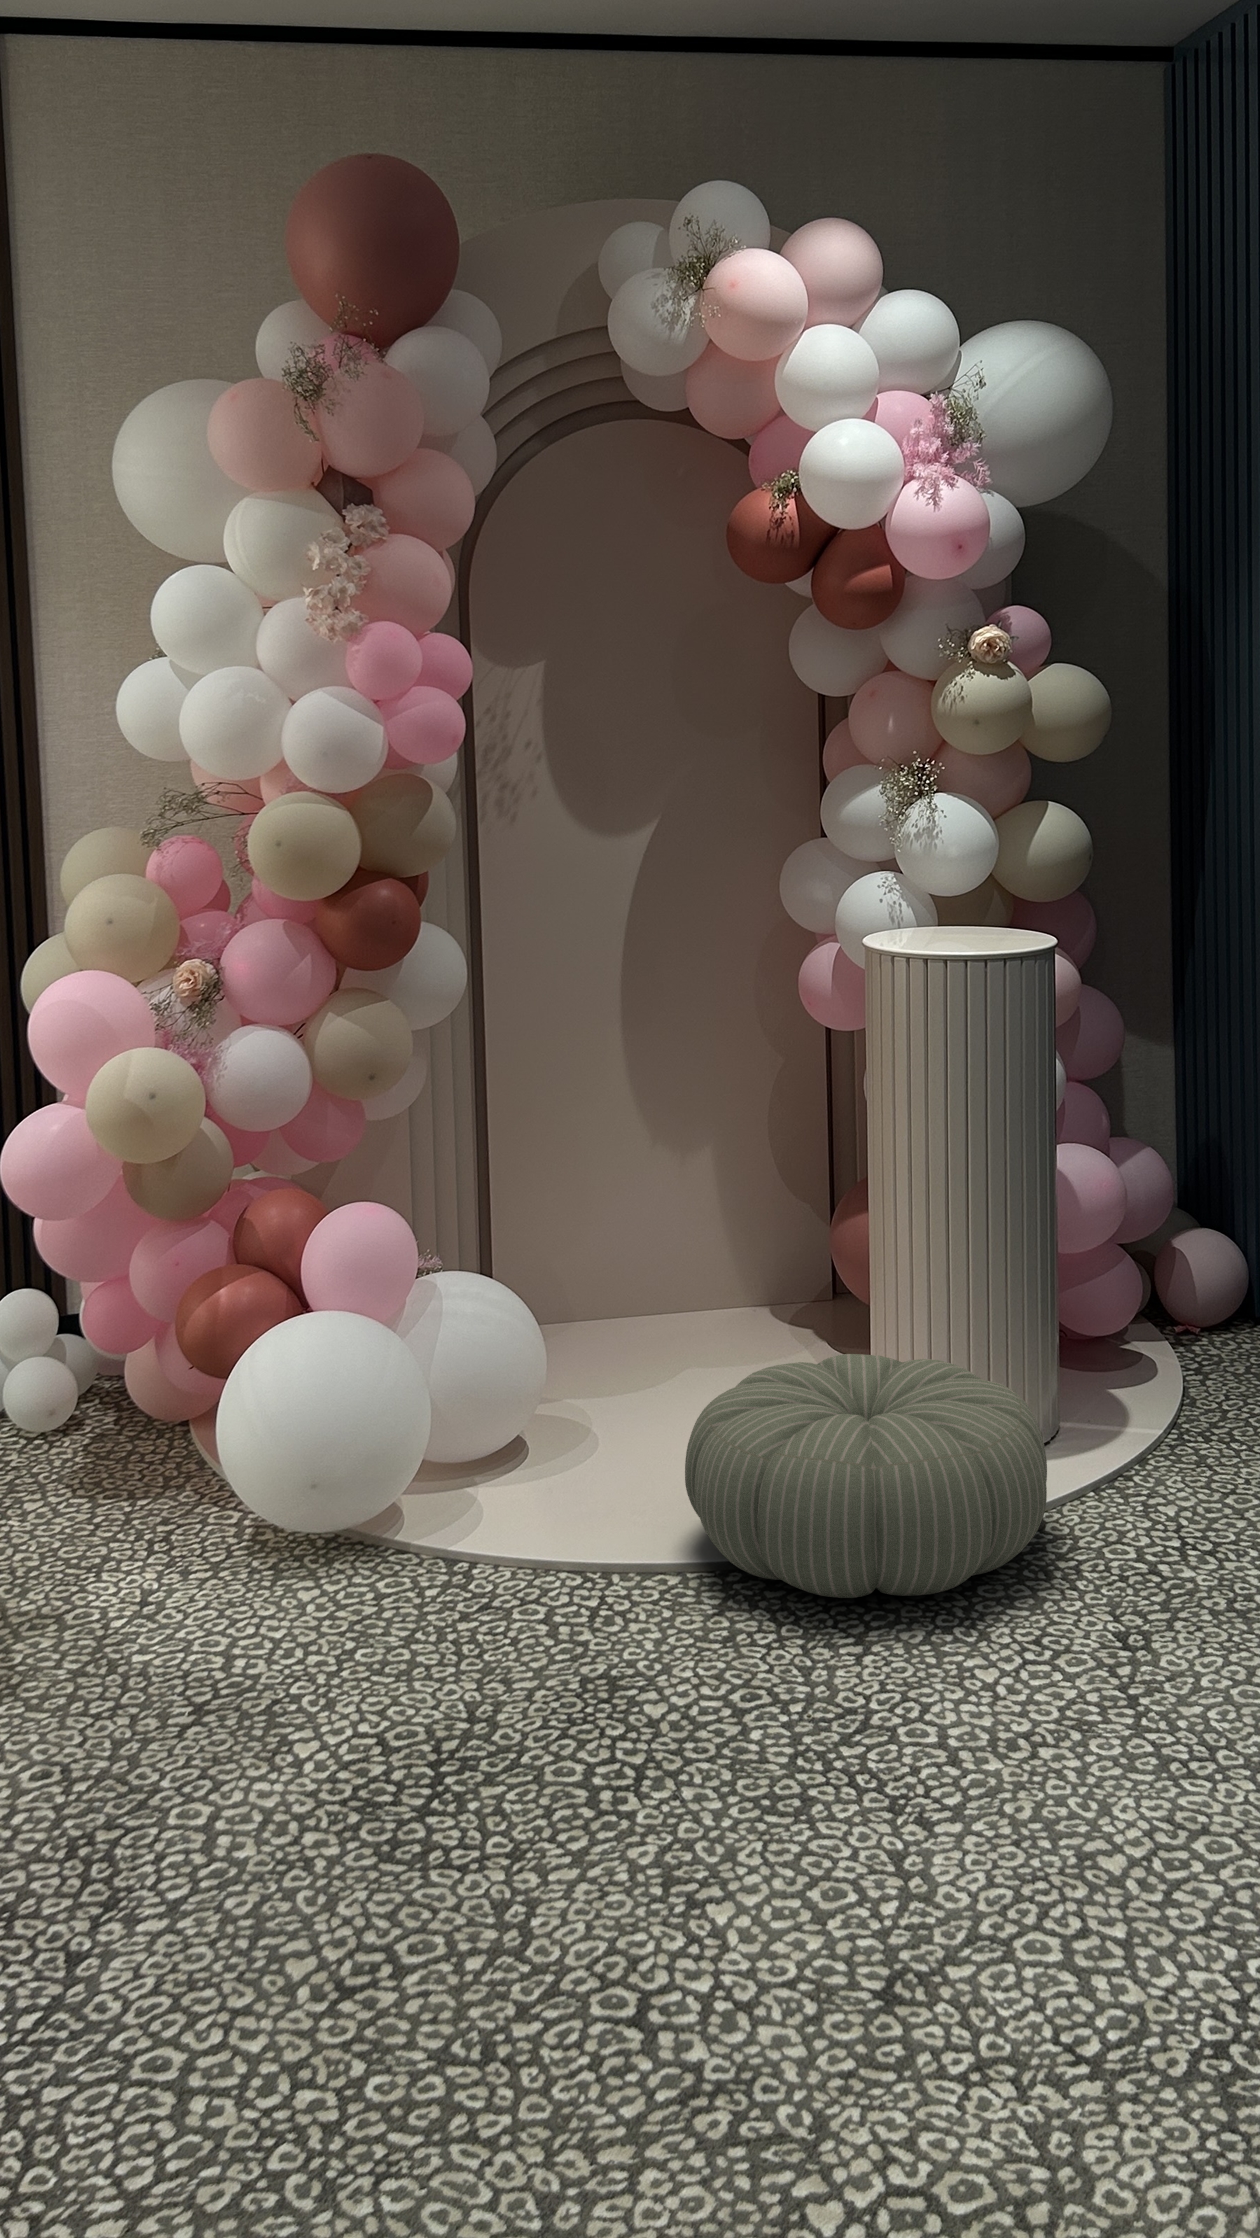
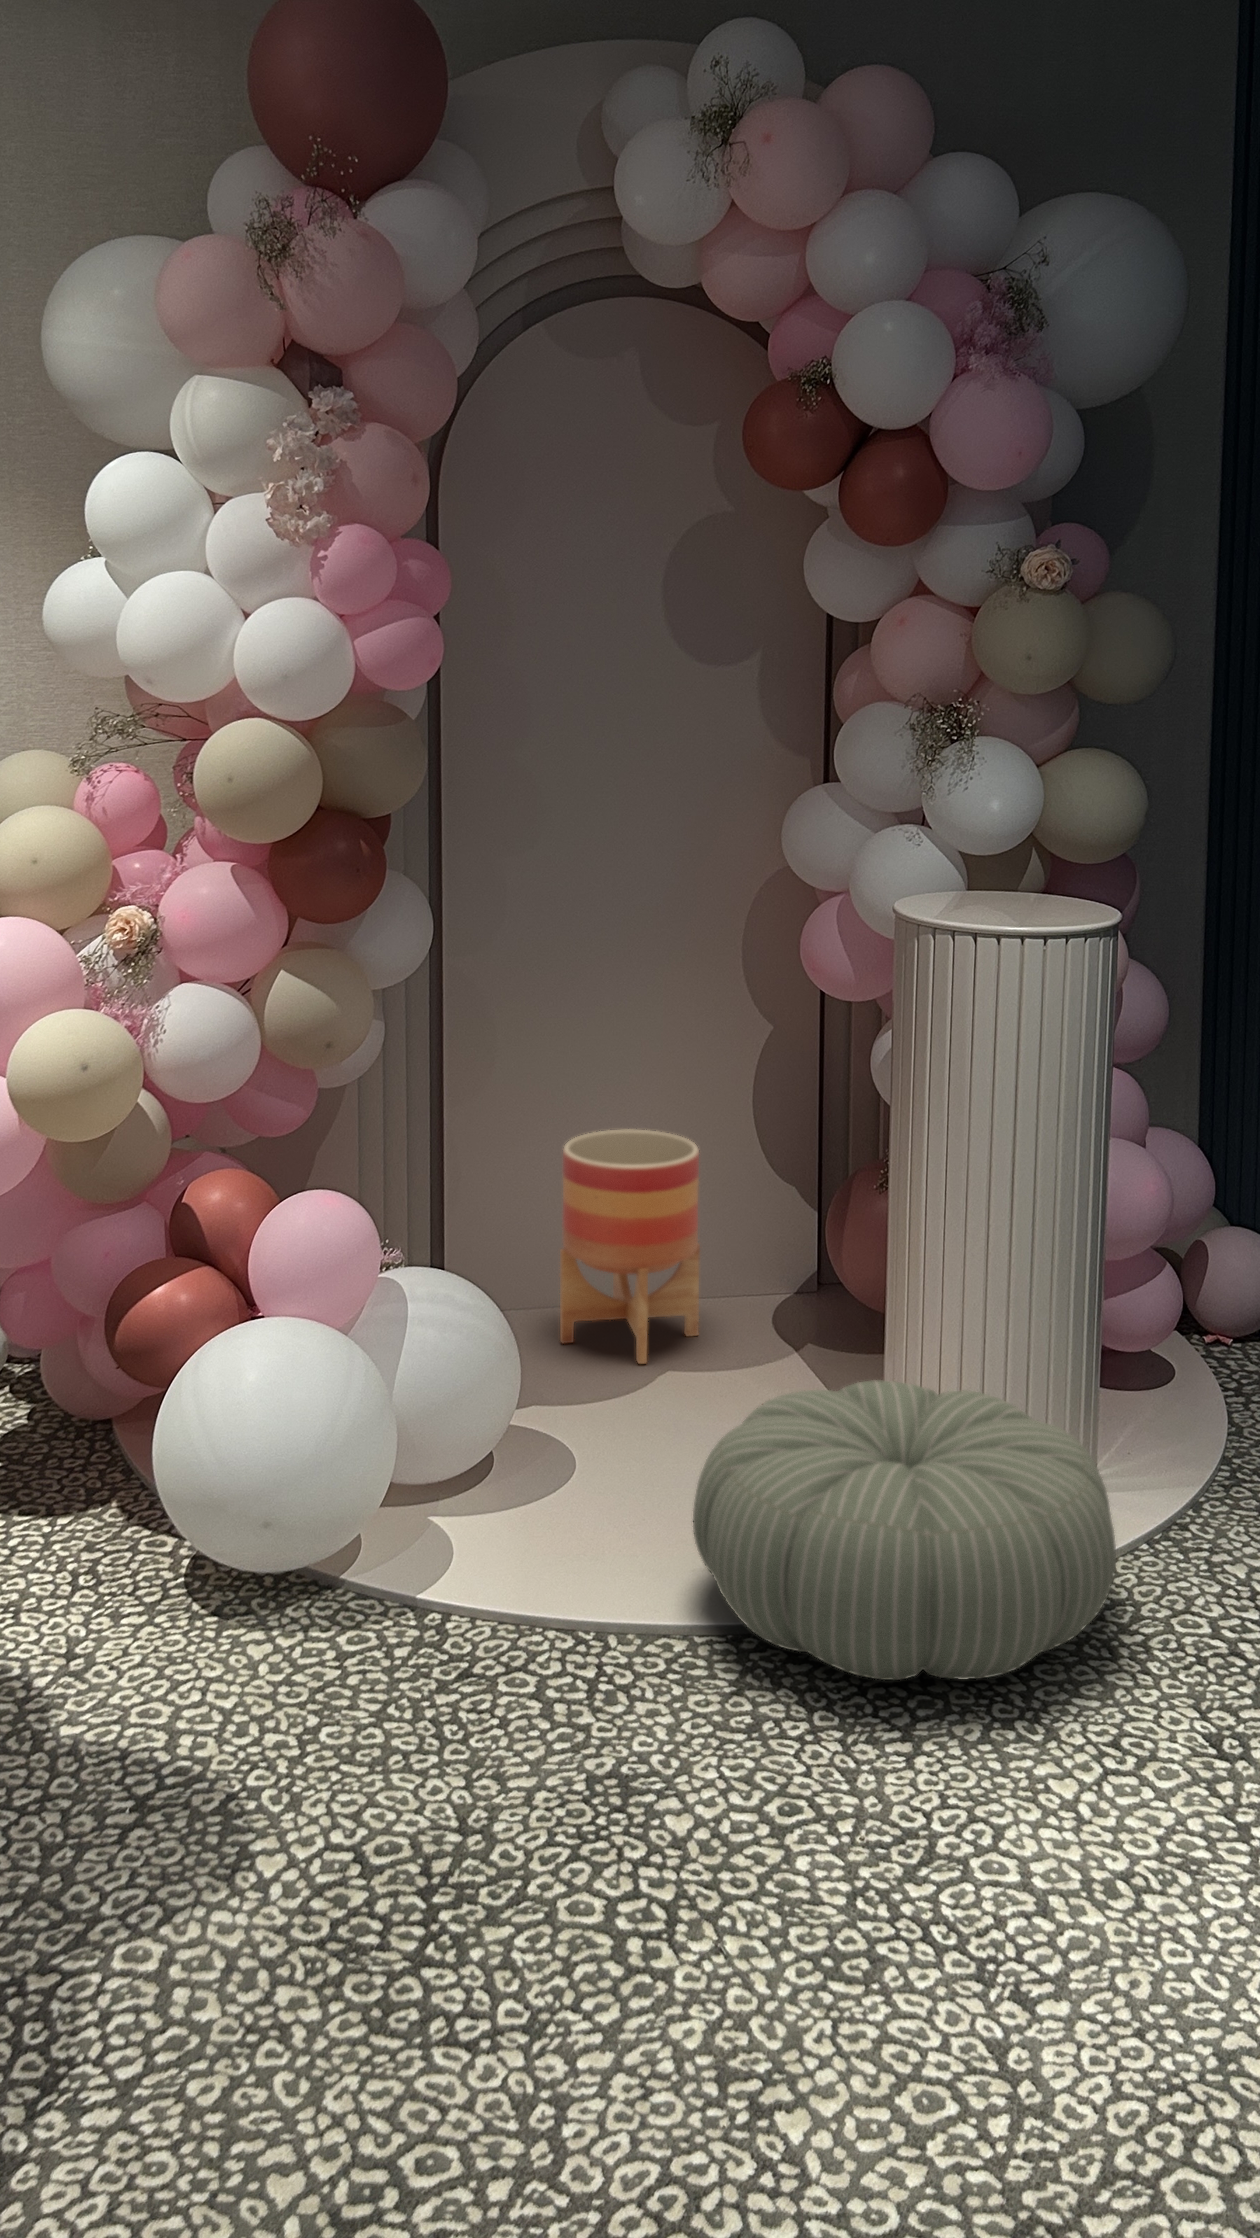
planter: none [592,1158,720,1365] -> present [560,1130,700,1364]

